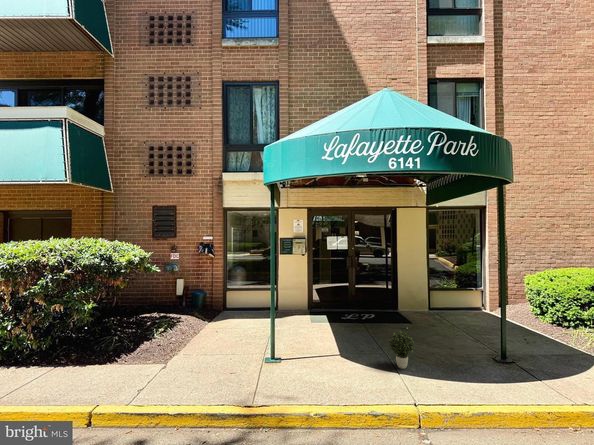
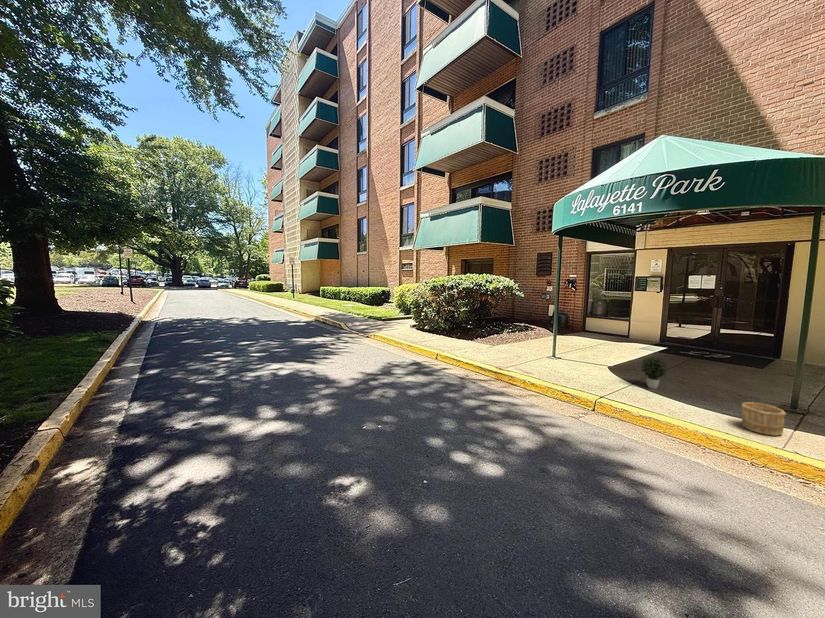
wooden bucket: none [497,356,529,386] -> present [742,402,786,436]

